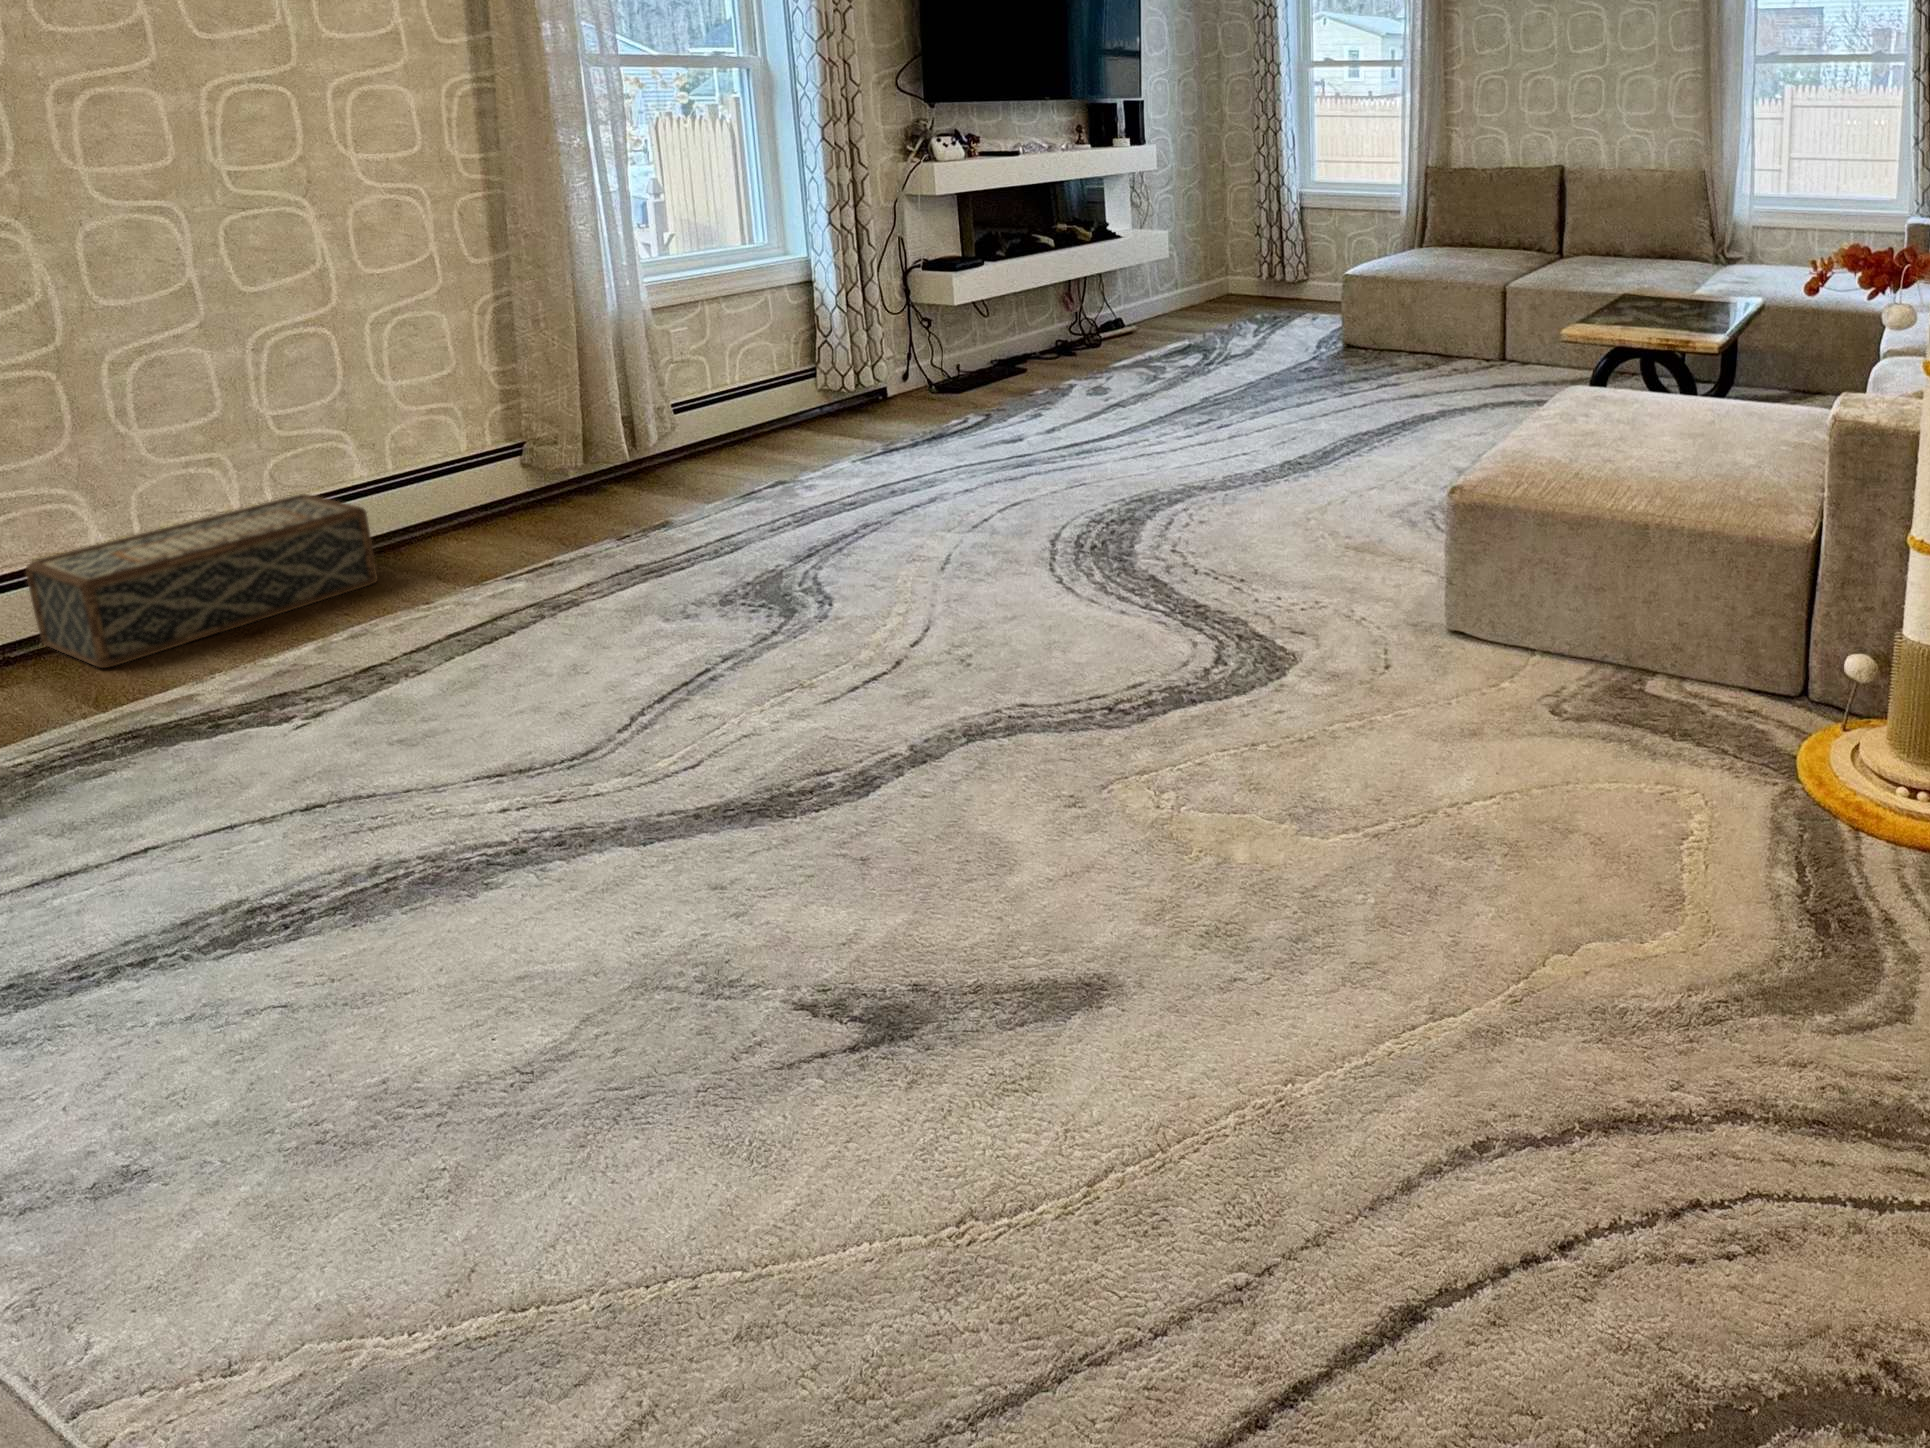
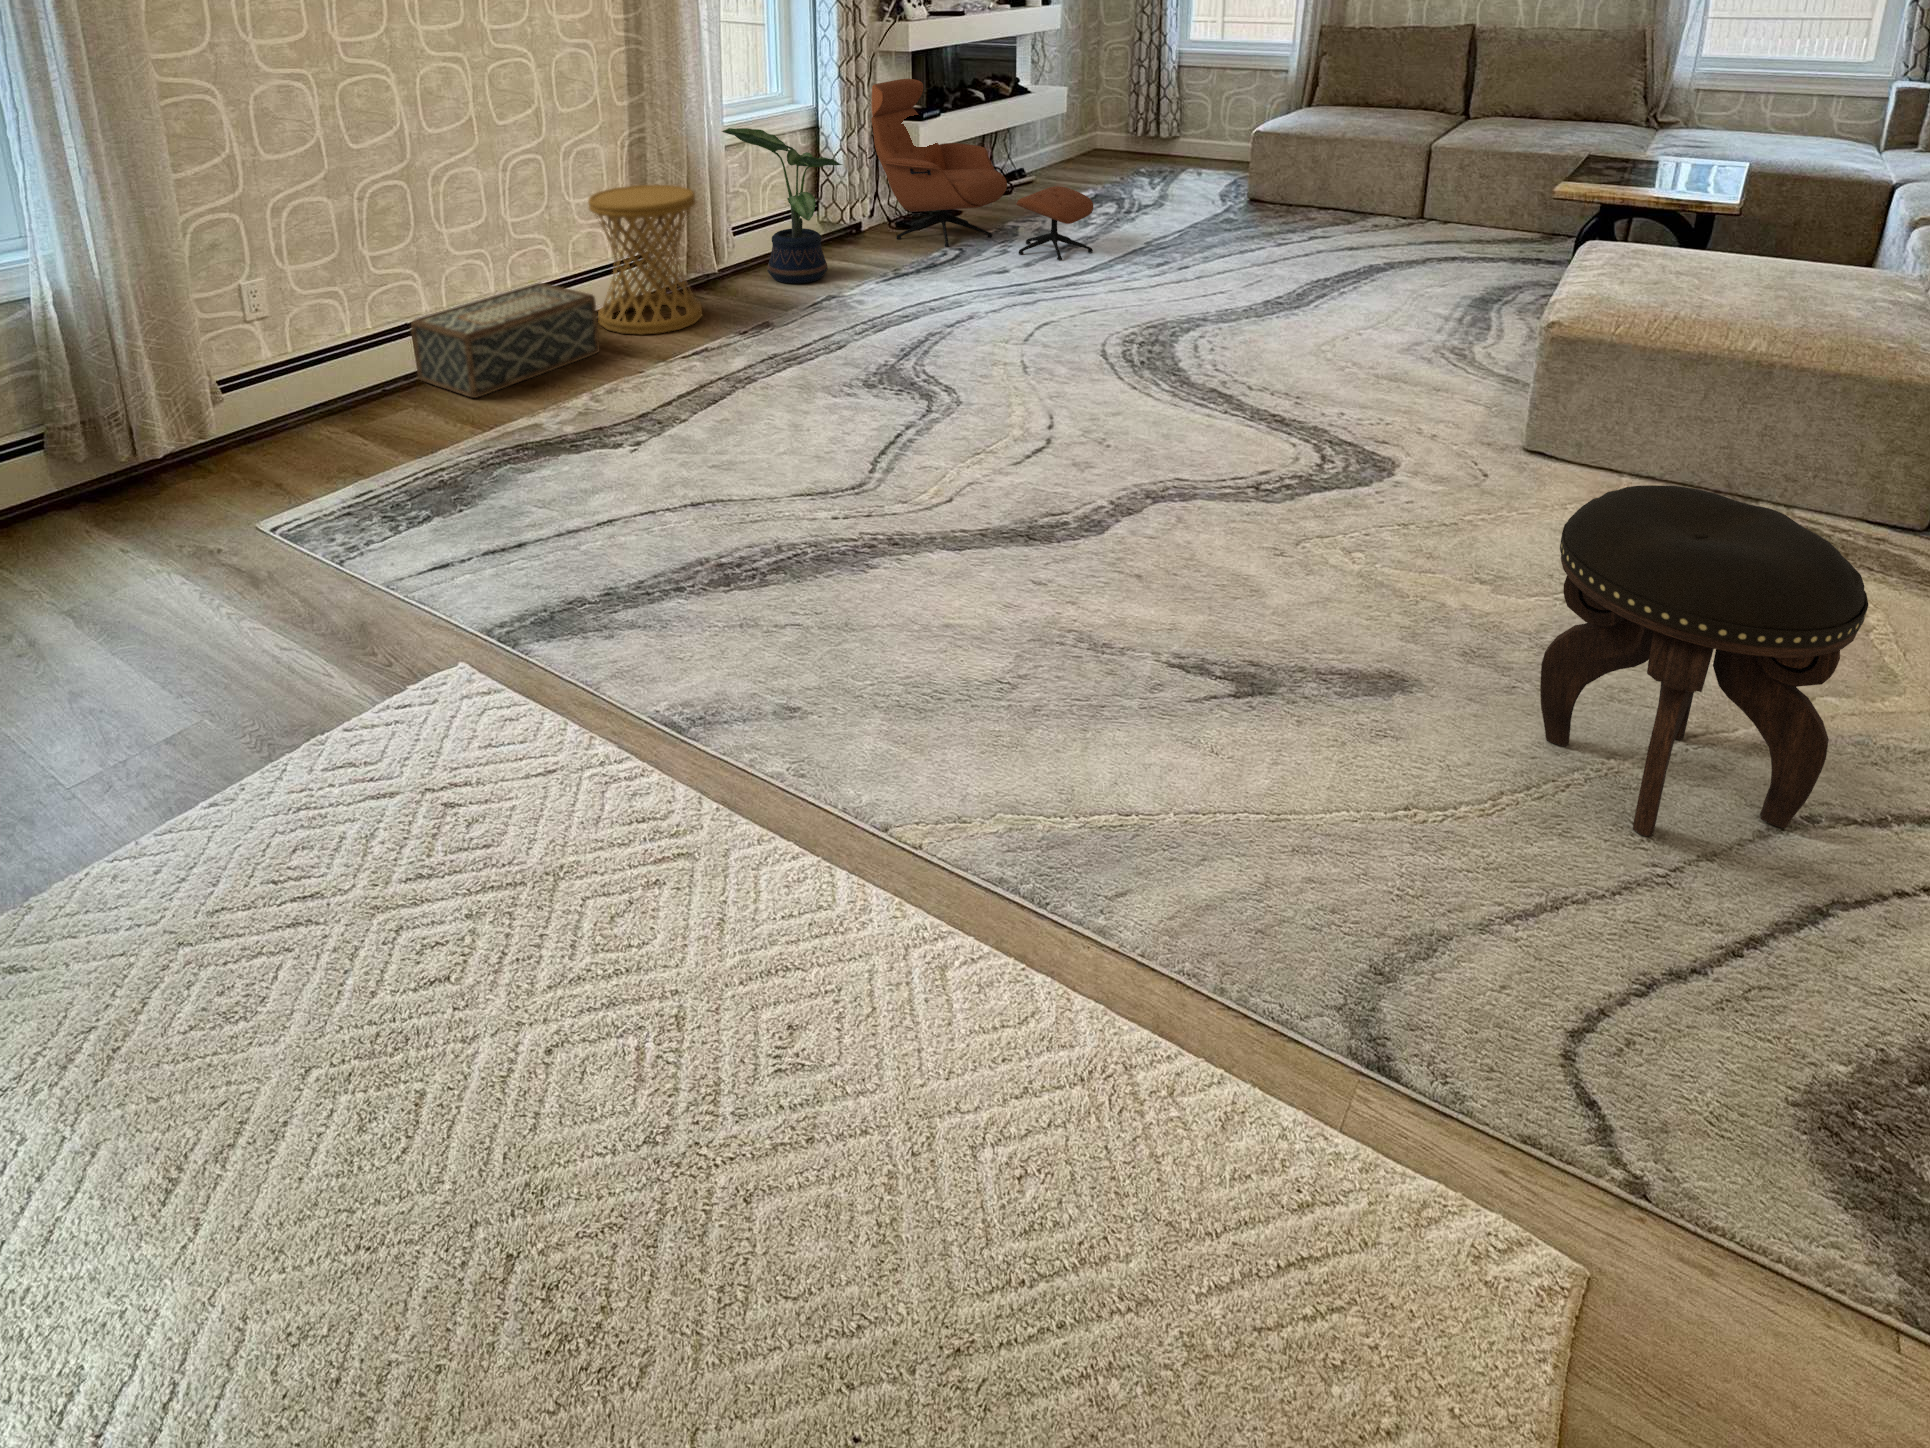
lounge chair: none [885,225,1139,424] -> present [871,79,1093,260]
potted plant: none [637,286,796,470] -> present [722,128,842,283]
side table: none [391,358,582,553] -> present [588,185,702,335]
footstool: none [1156,718,1479,1226] -> present [1540,485,1868,837]

